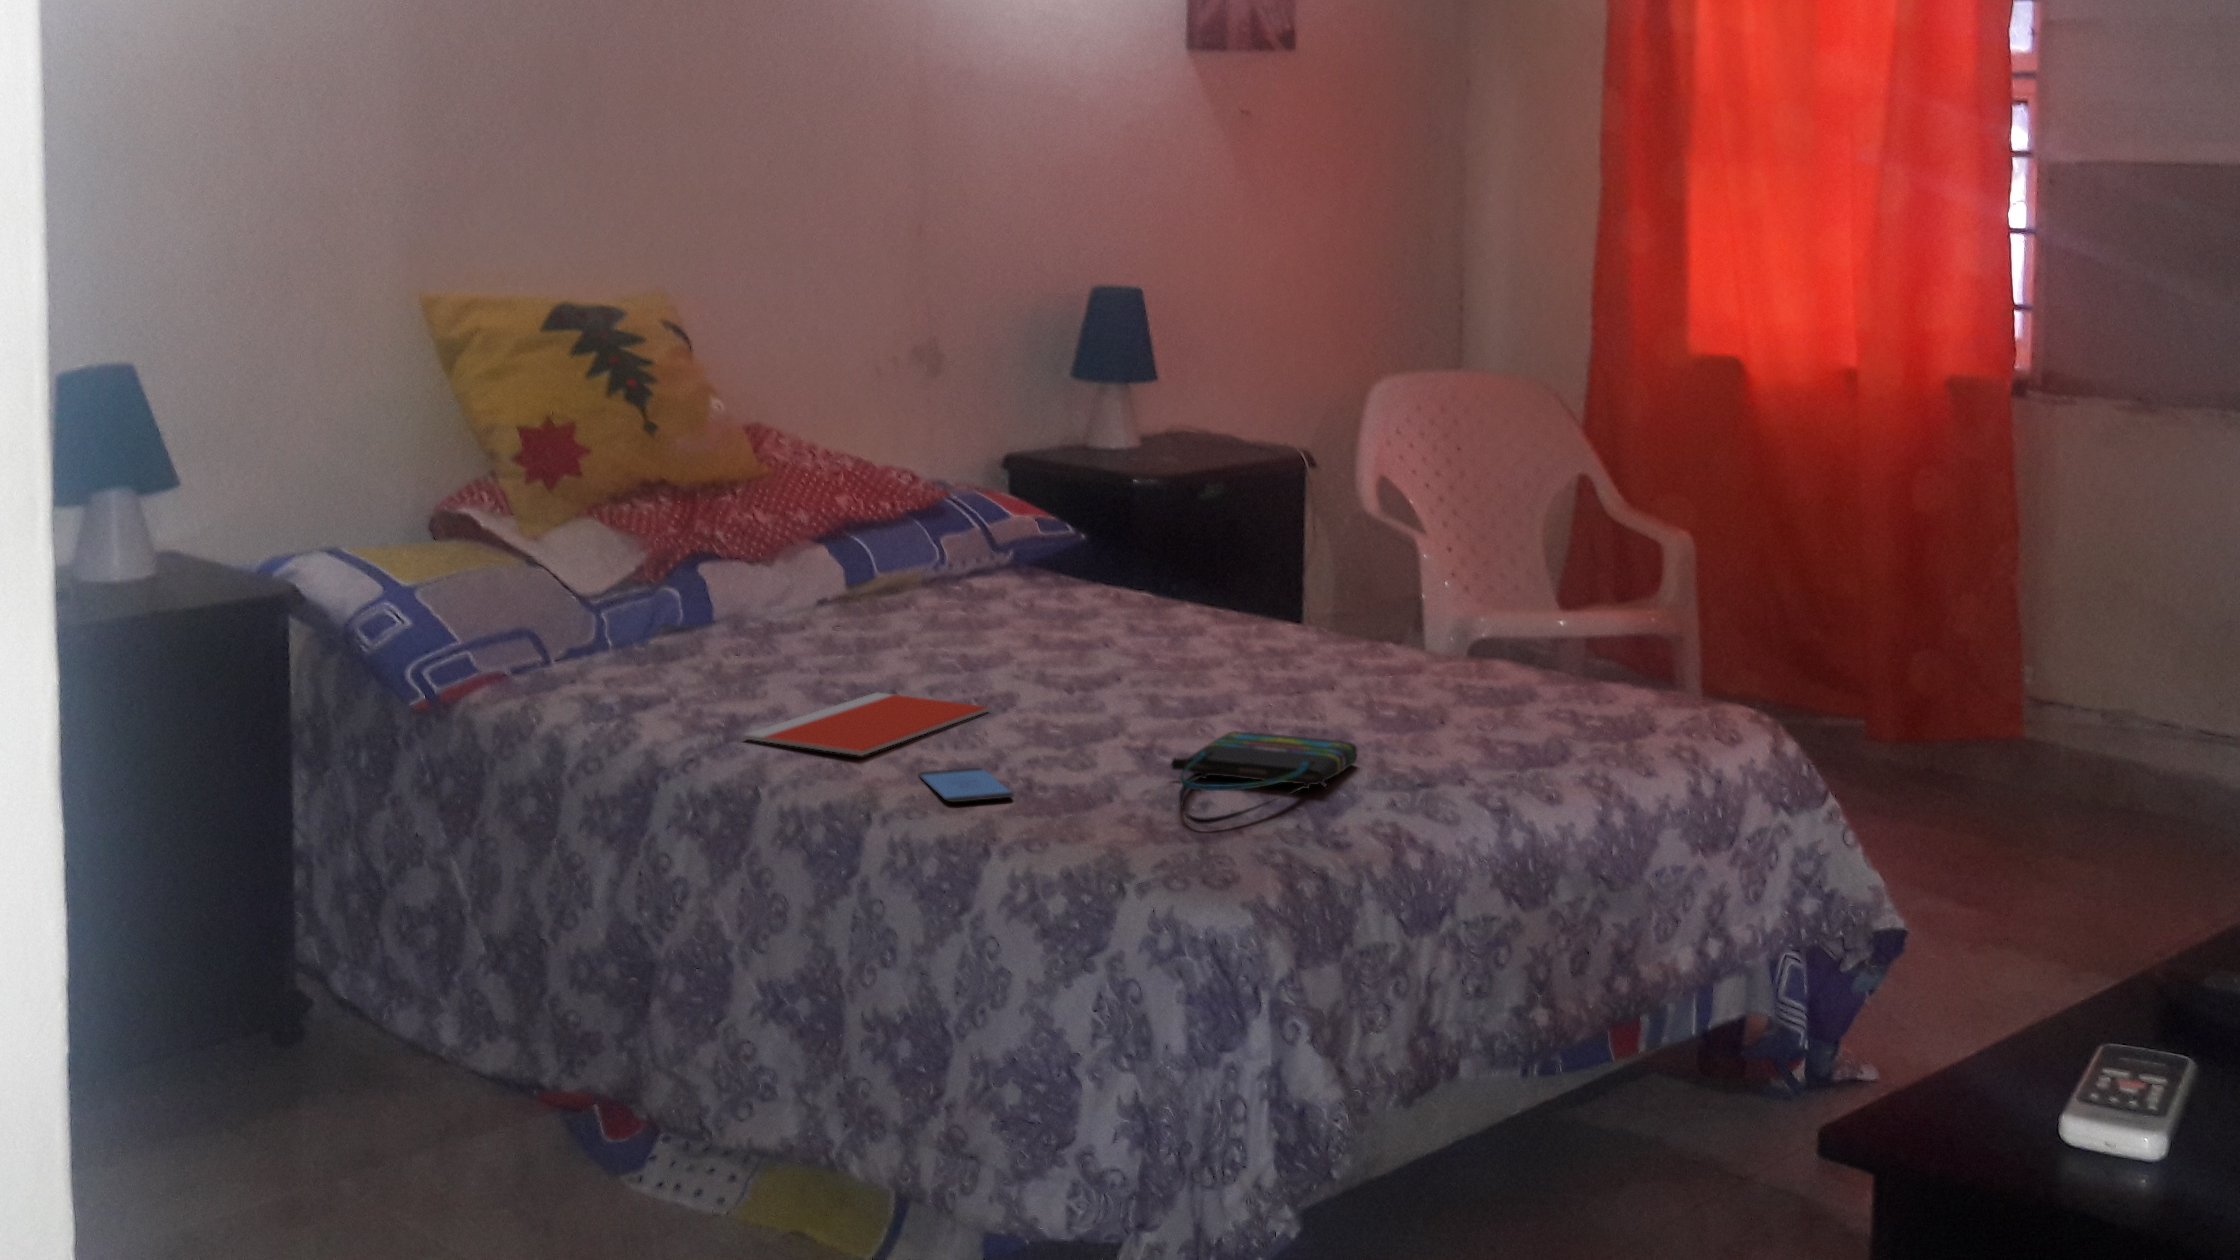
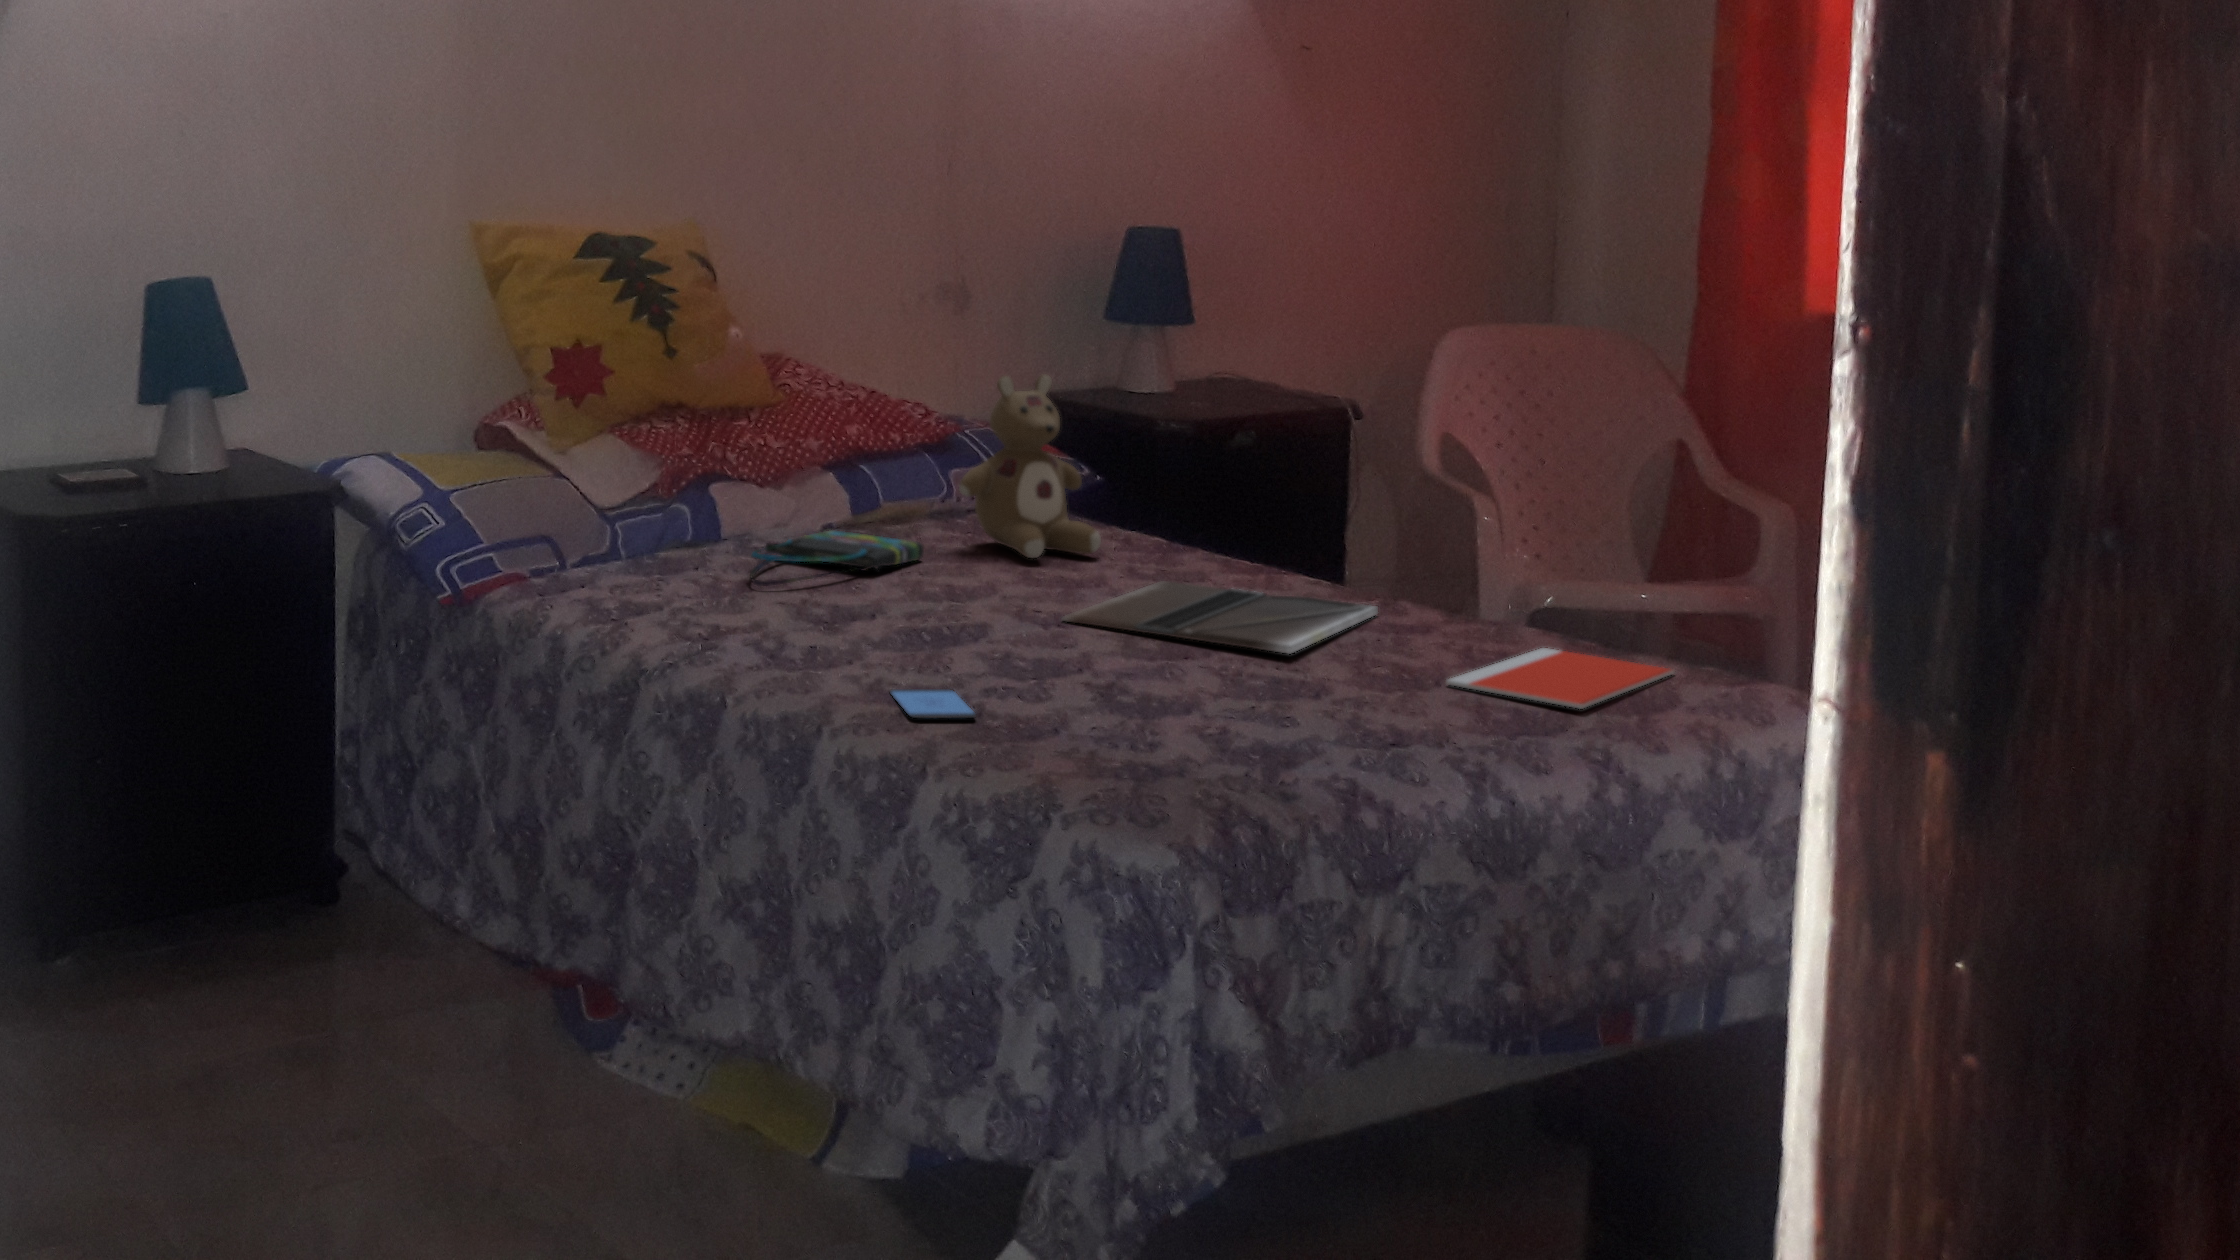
stuffed bear: none [953,437,1096,623] -> present [959,374,1101,558]
laptop: none [1073,639,1372,706] -> present [1062,581,1378,654]
notebook: present [743,693,990,756] -> present [1446,648,1674,709]
tote bag: present [1171,731,1357,824] -> present [750,530,924,586]

